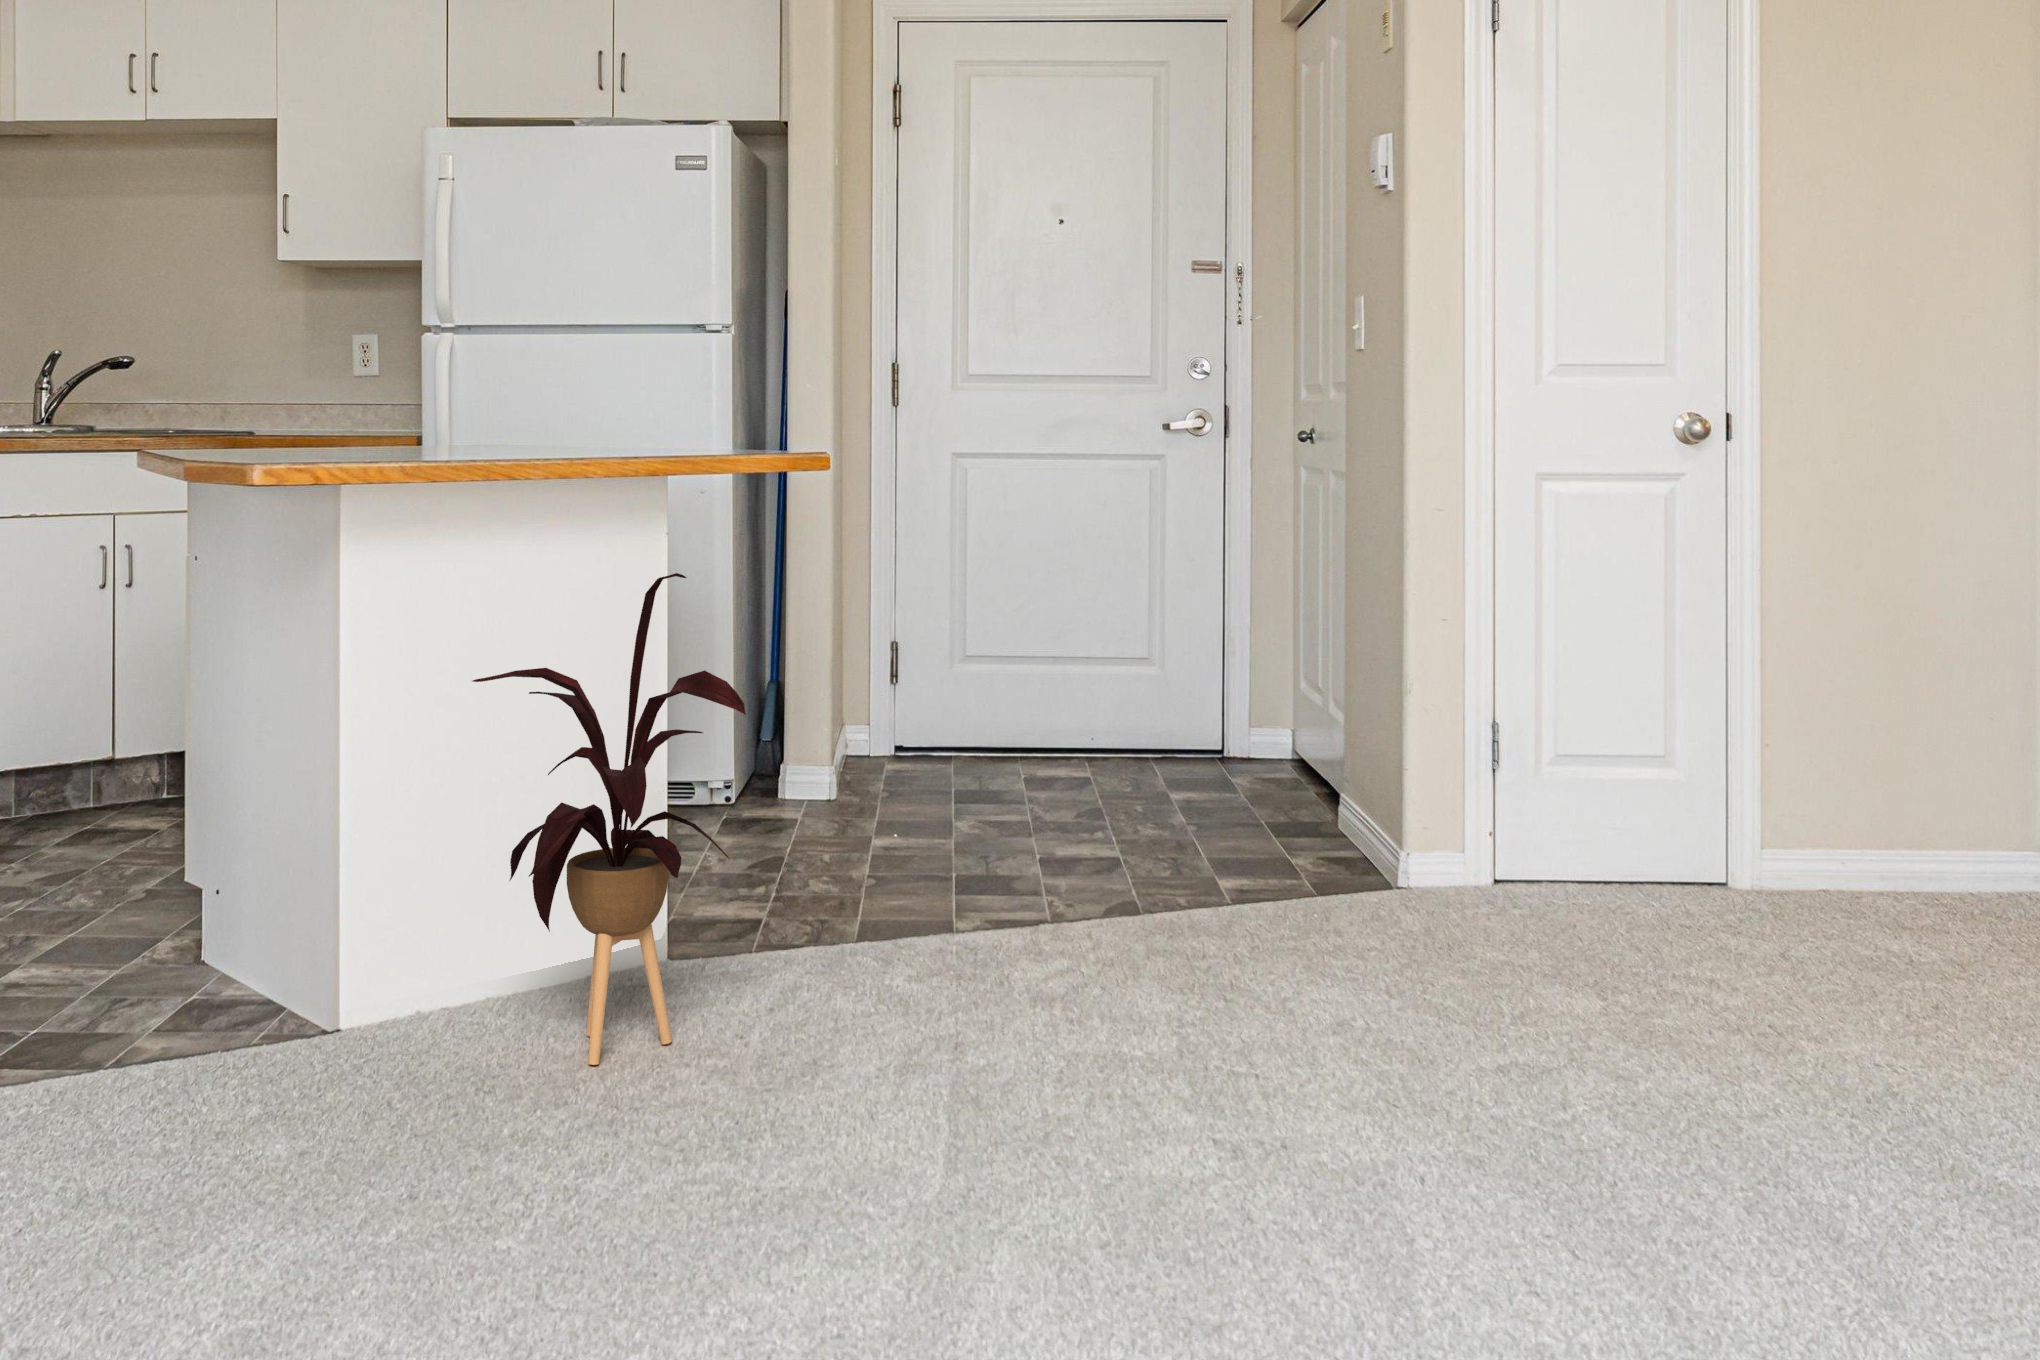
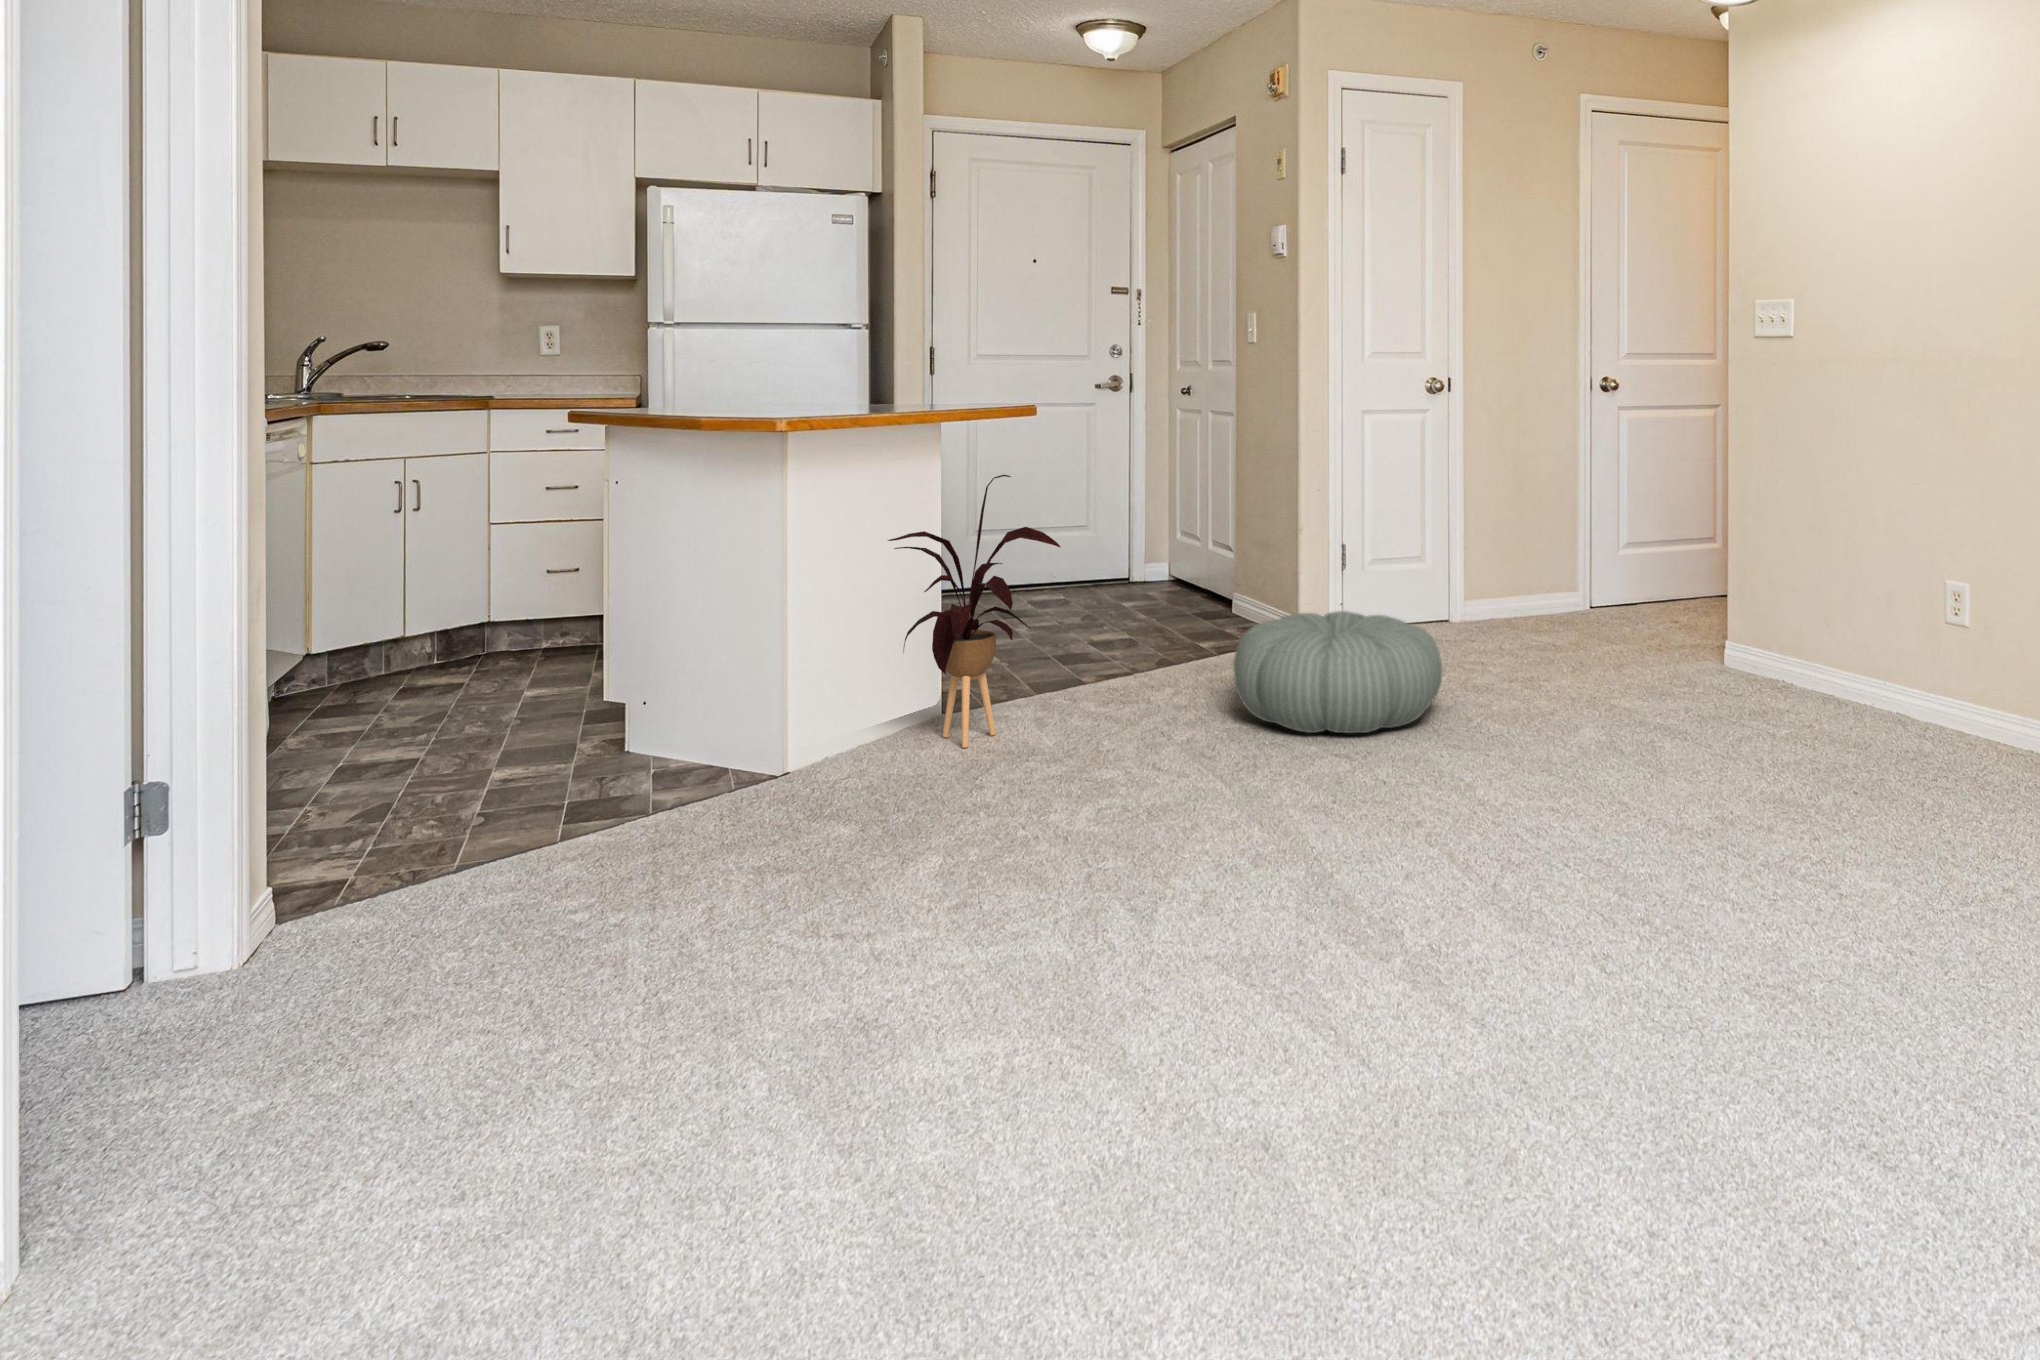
pouf: none [1098,874,1544,1160] -> present [1234,611,1442,734]

